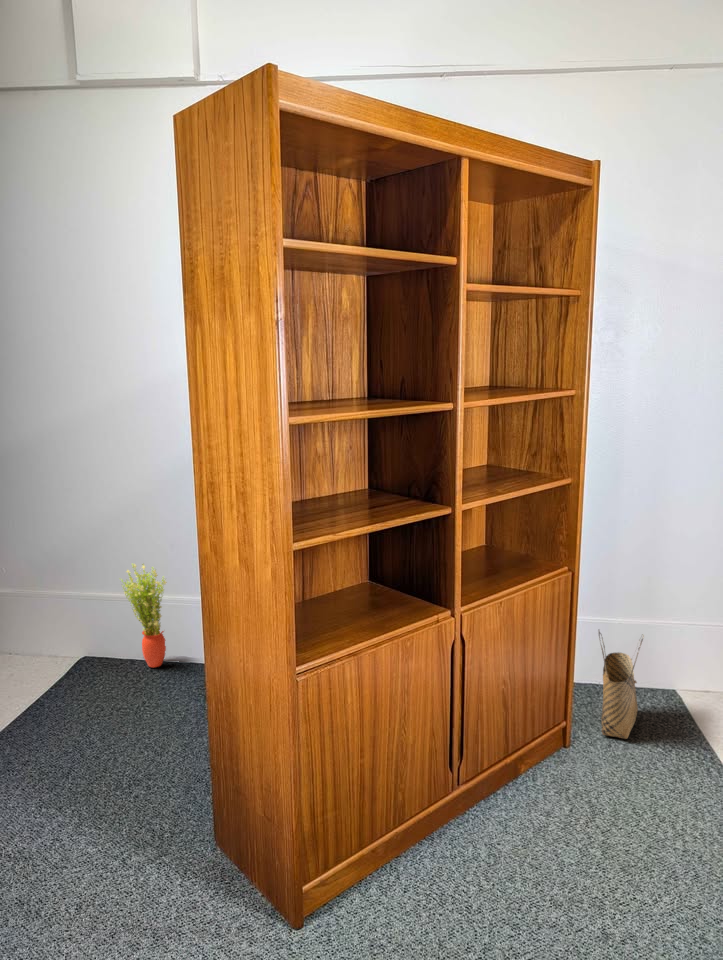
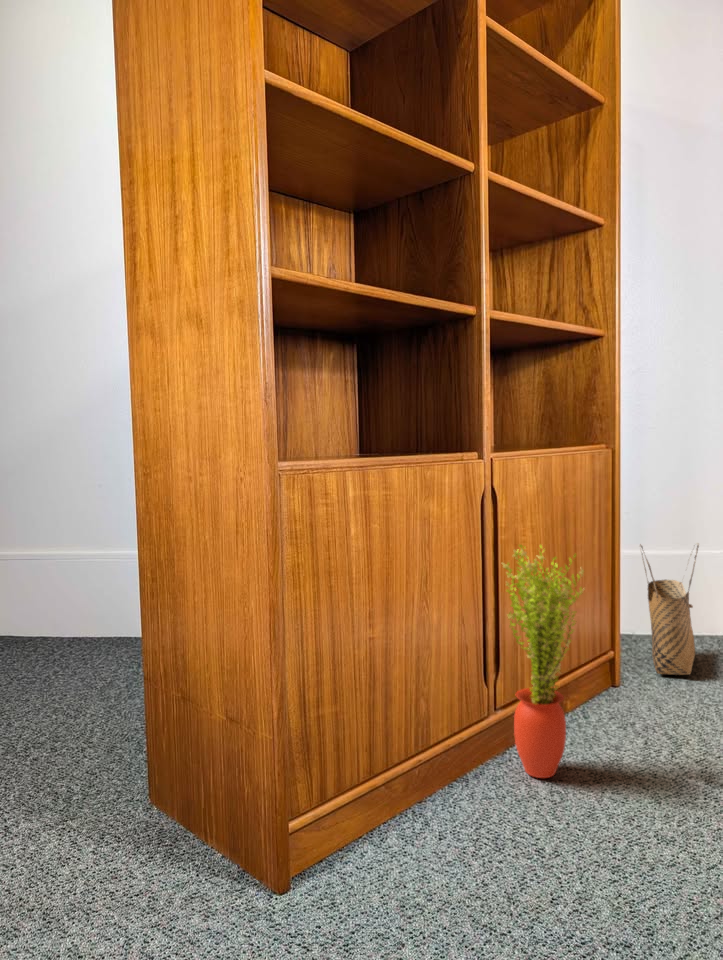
potted plant: present [122,564,167,667] -> present [503,545,585,778]

